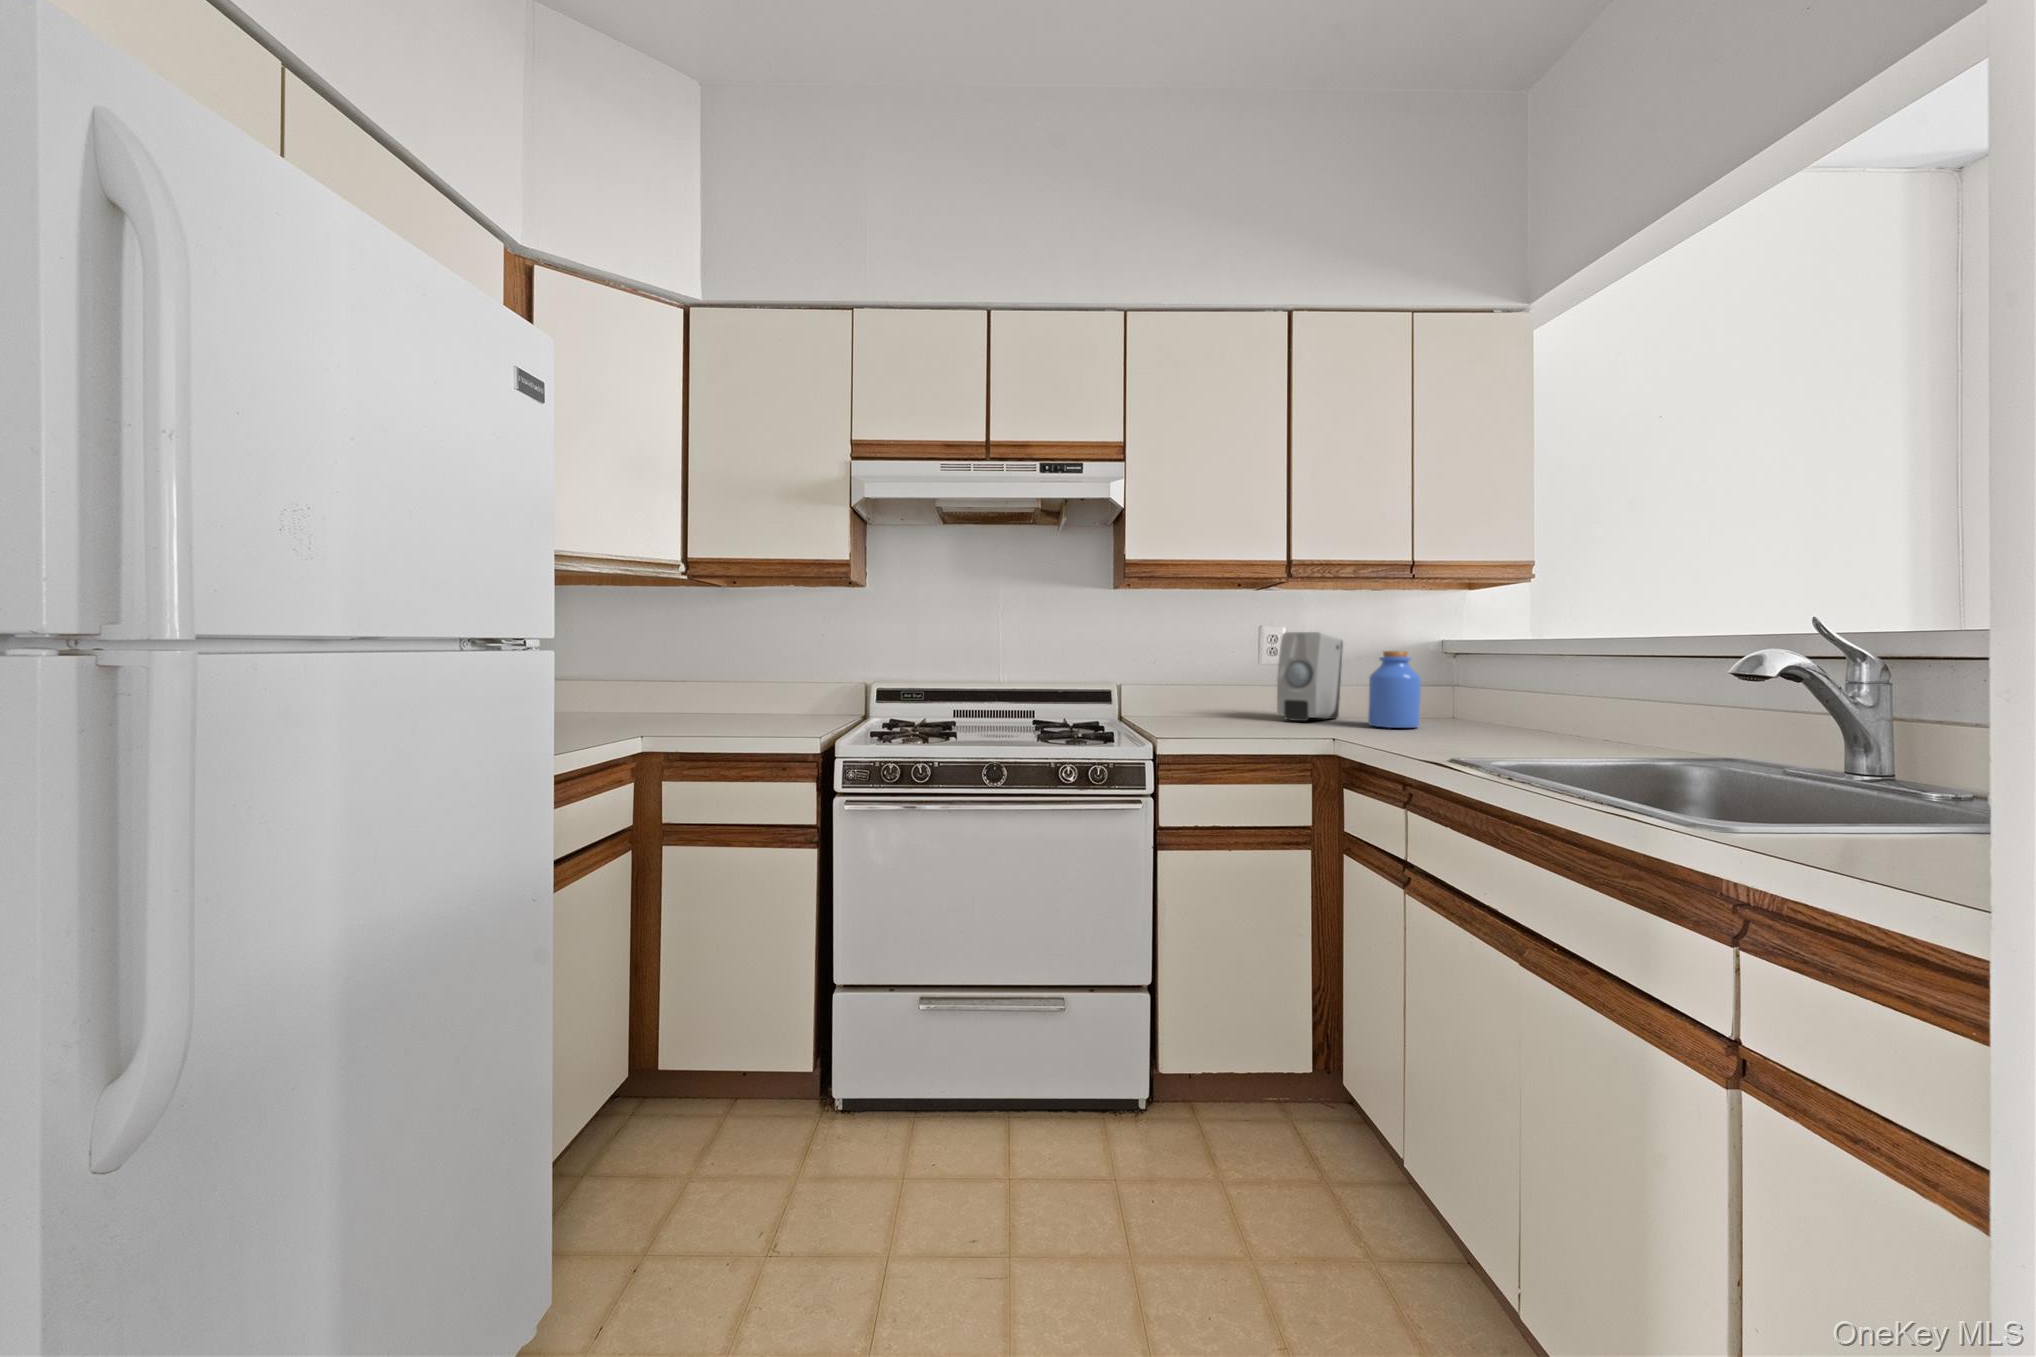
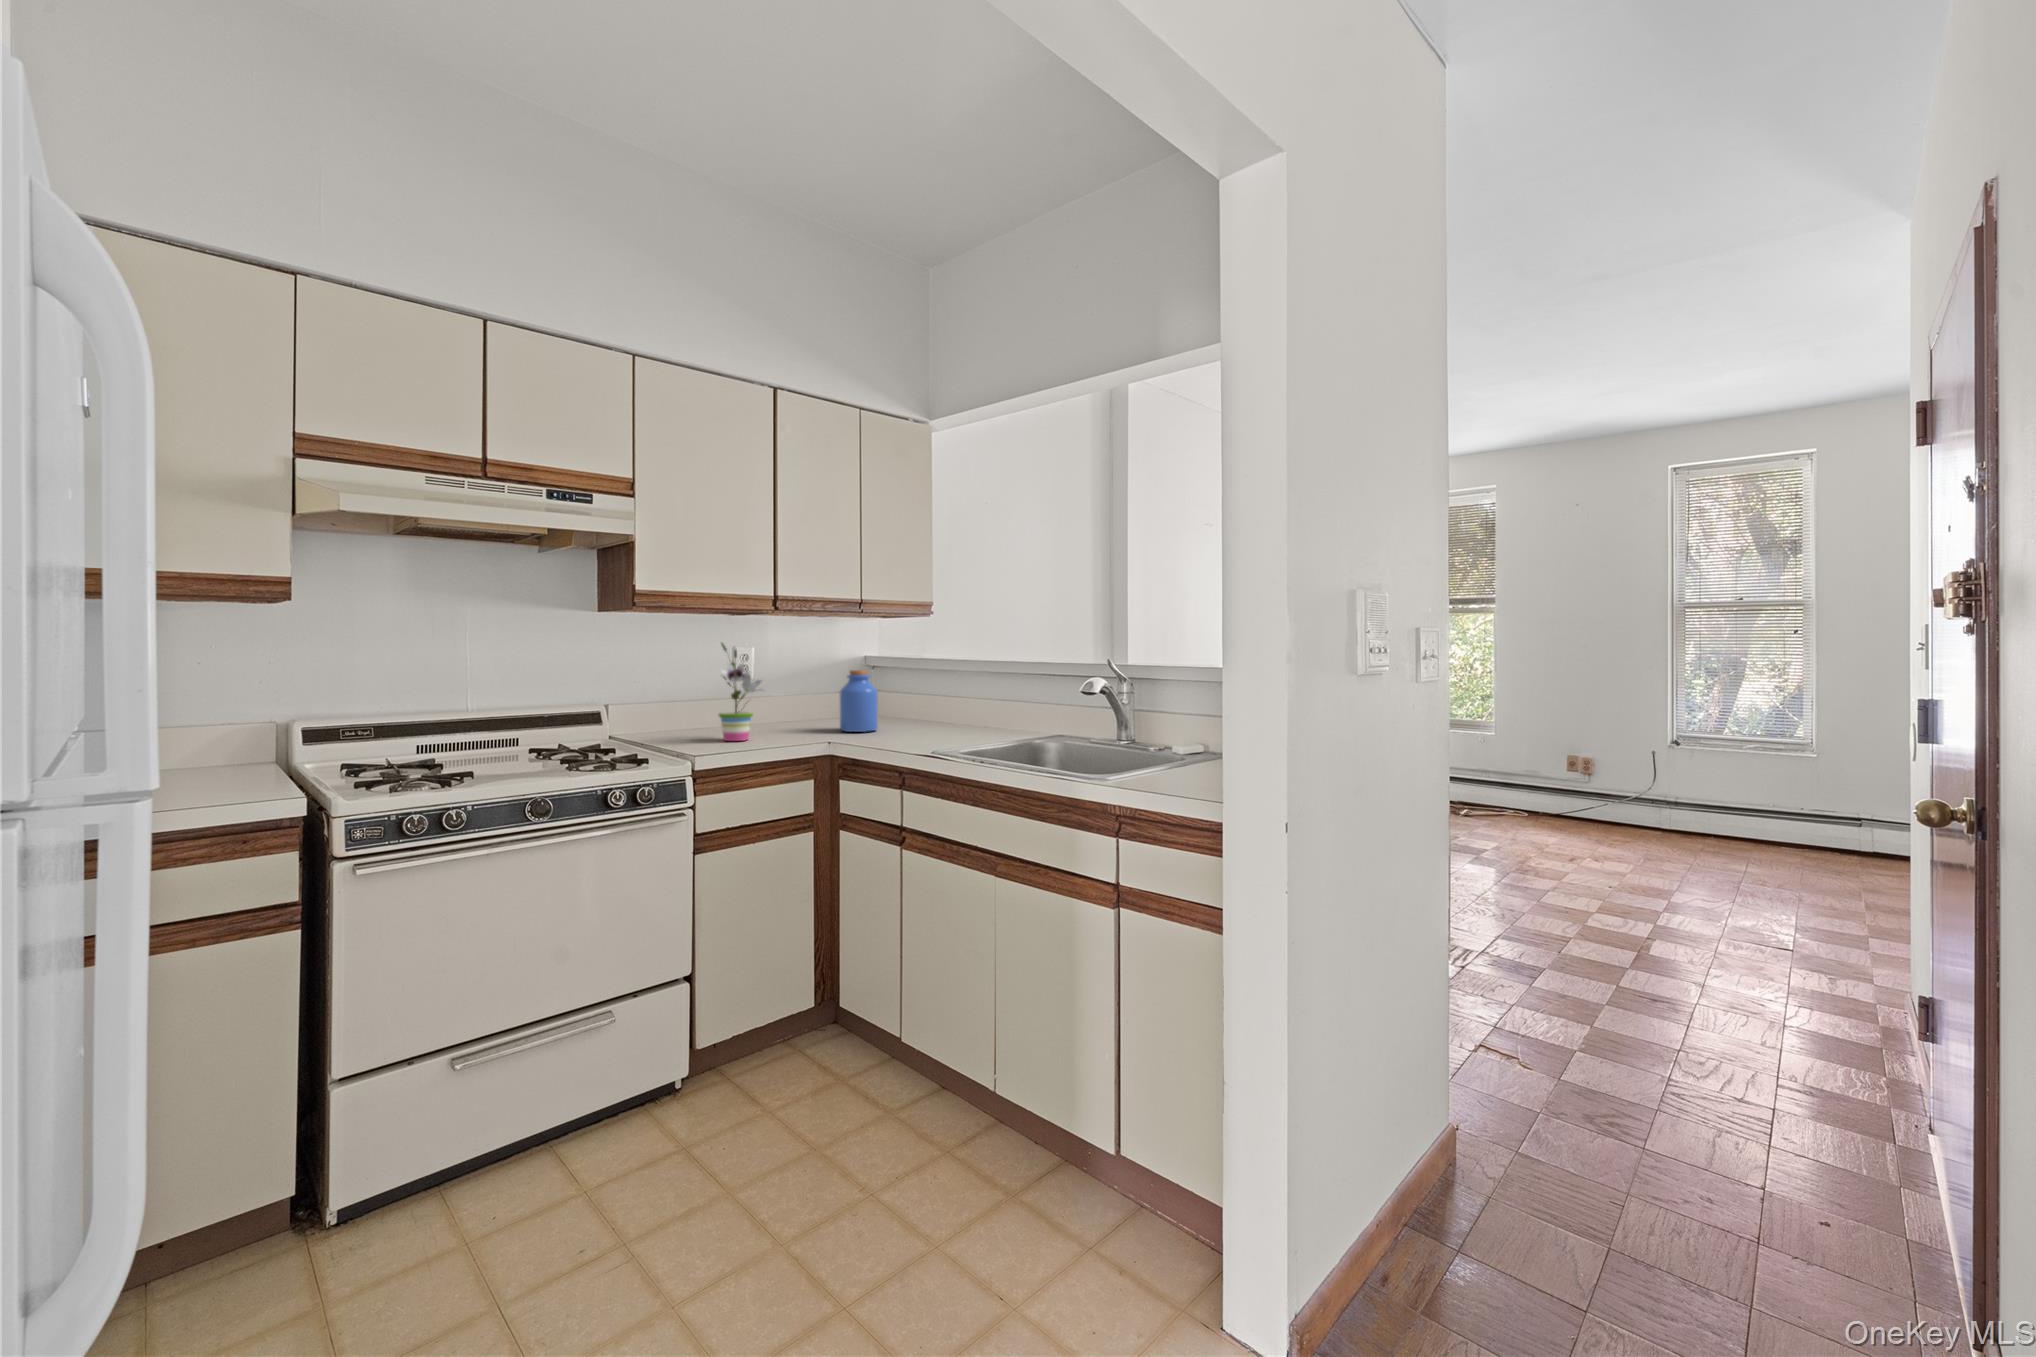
potted plant: none [1215,616,1273,727] -> present [719,643,764,741]
soap dispenser: present [1277,632,1343,721] -> none [762,655,810,731]

